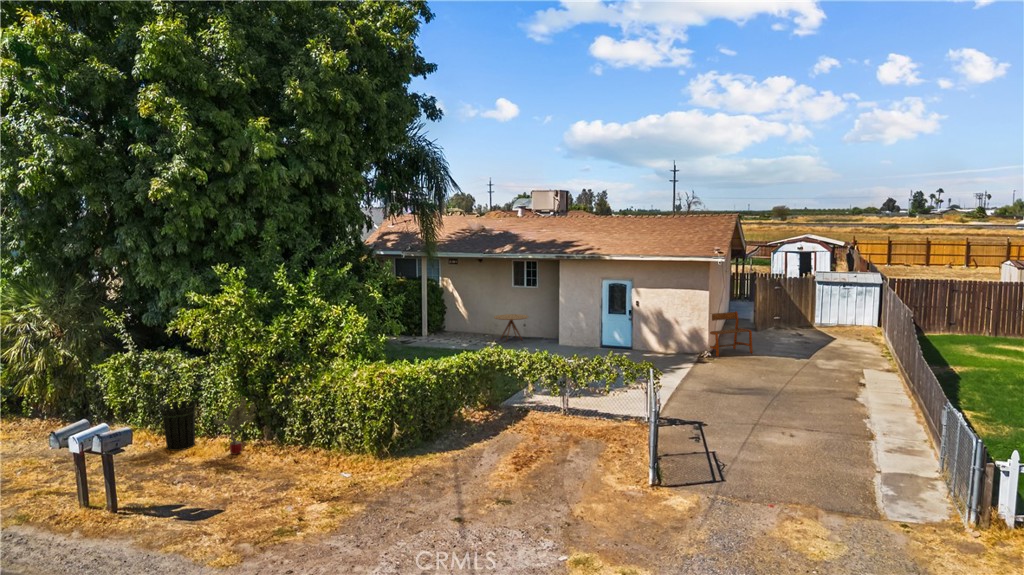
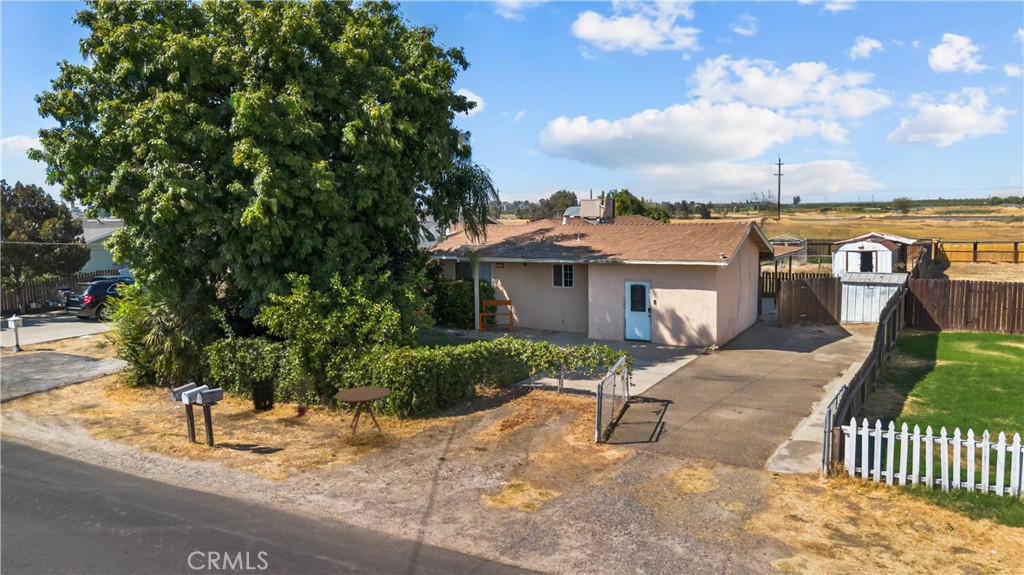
bench: present [710,311,752,356] -> present [480,300,514,332]
round table: present [494,314,528,341] -> present [335,386,391,434]

